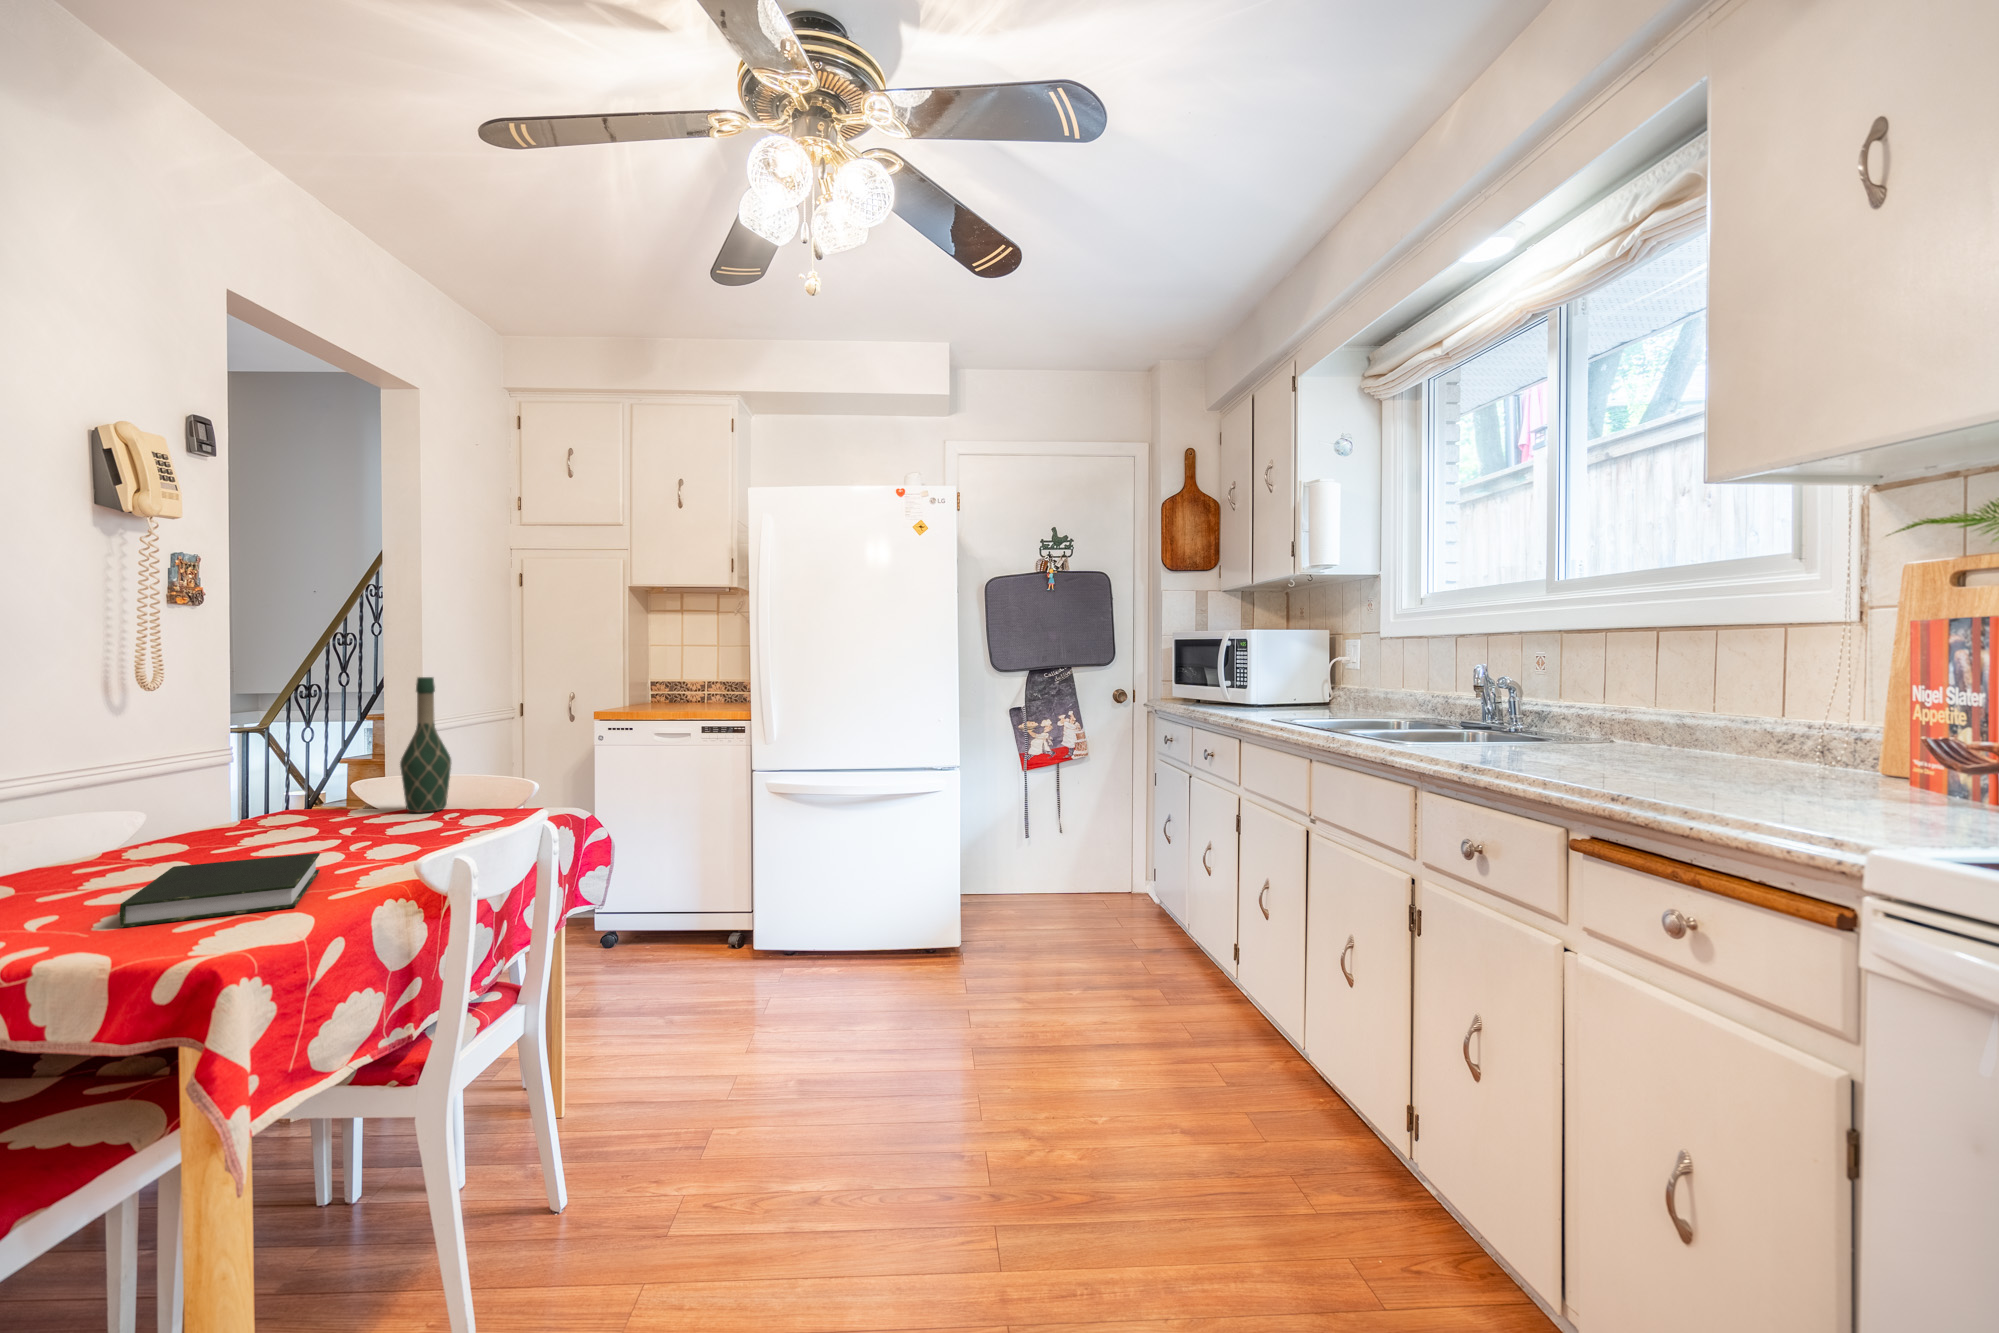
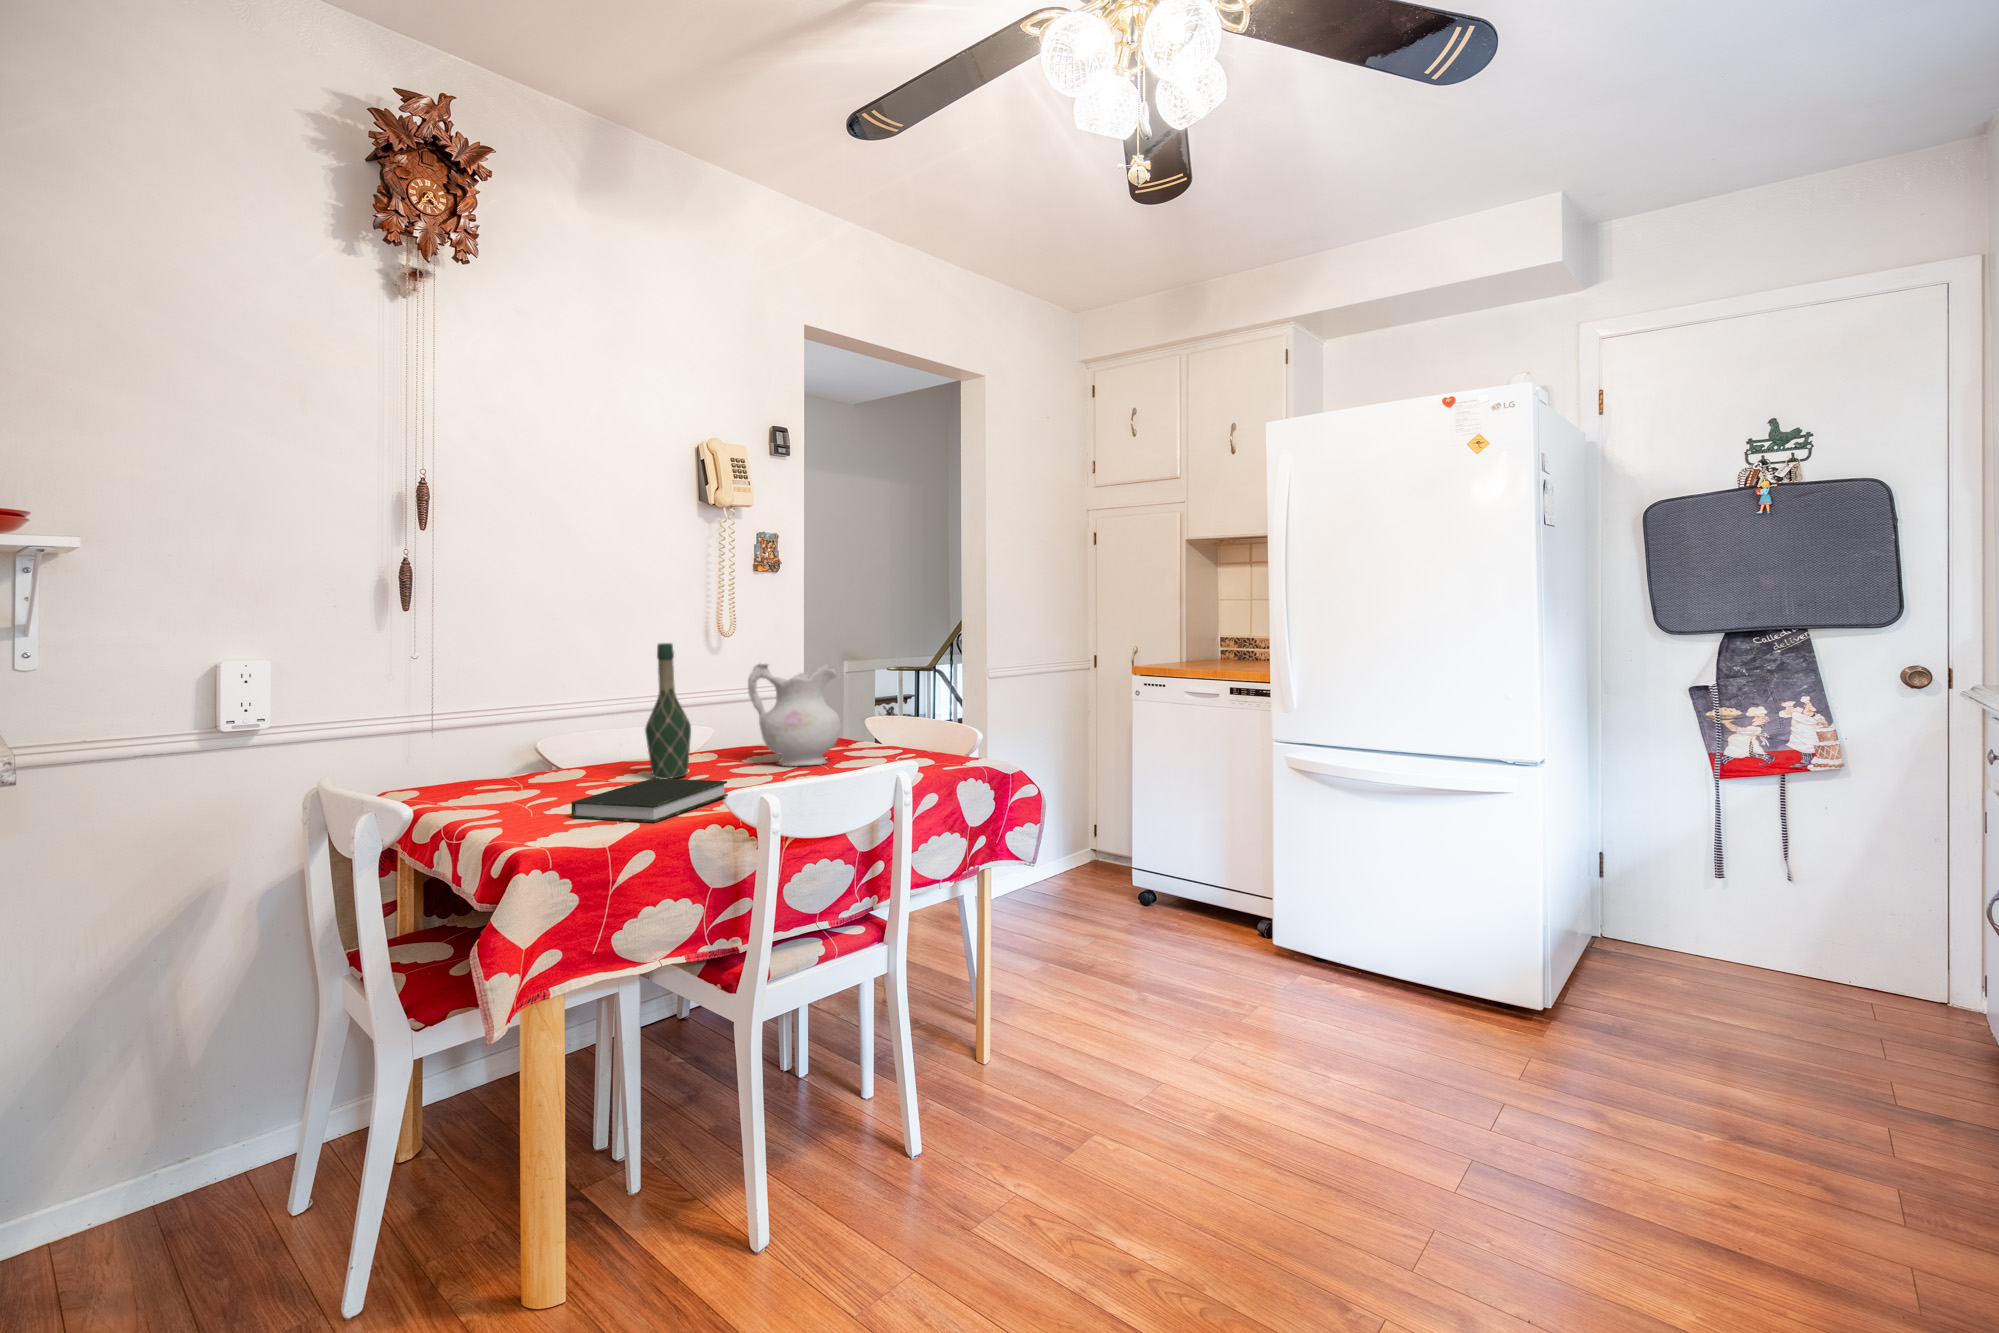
wine bottle: present [400,677,451,813] -> present [645,643,691,779]
ceramic pitcher: none [227,708,372,839] -> present [748,664,841,766]

